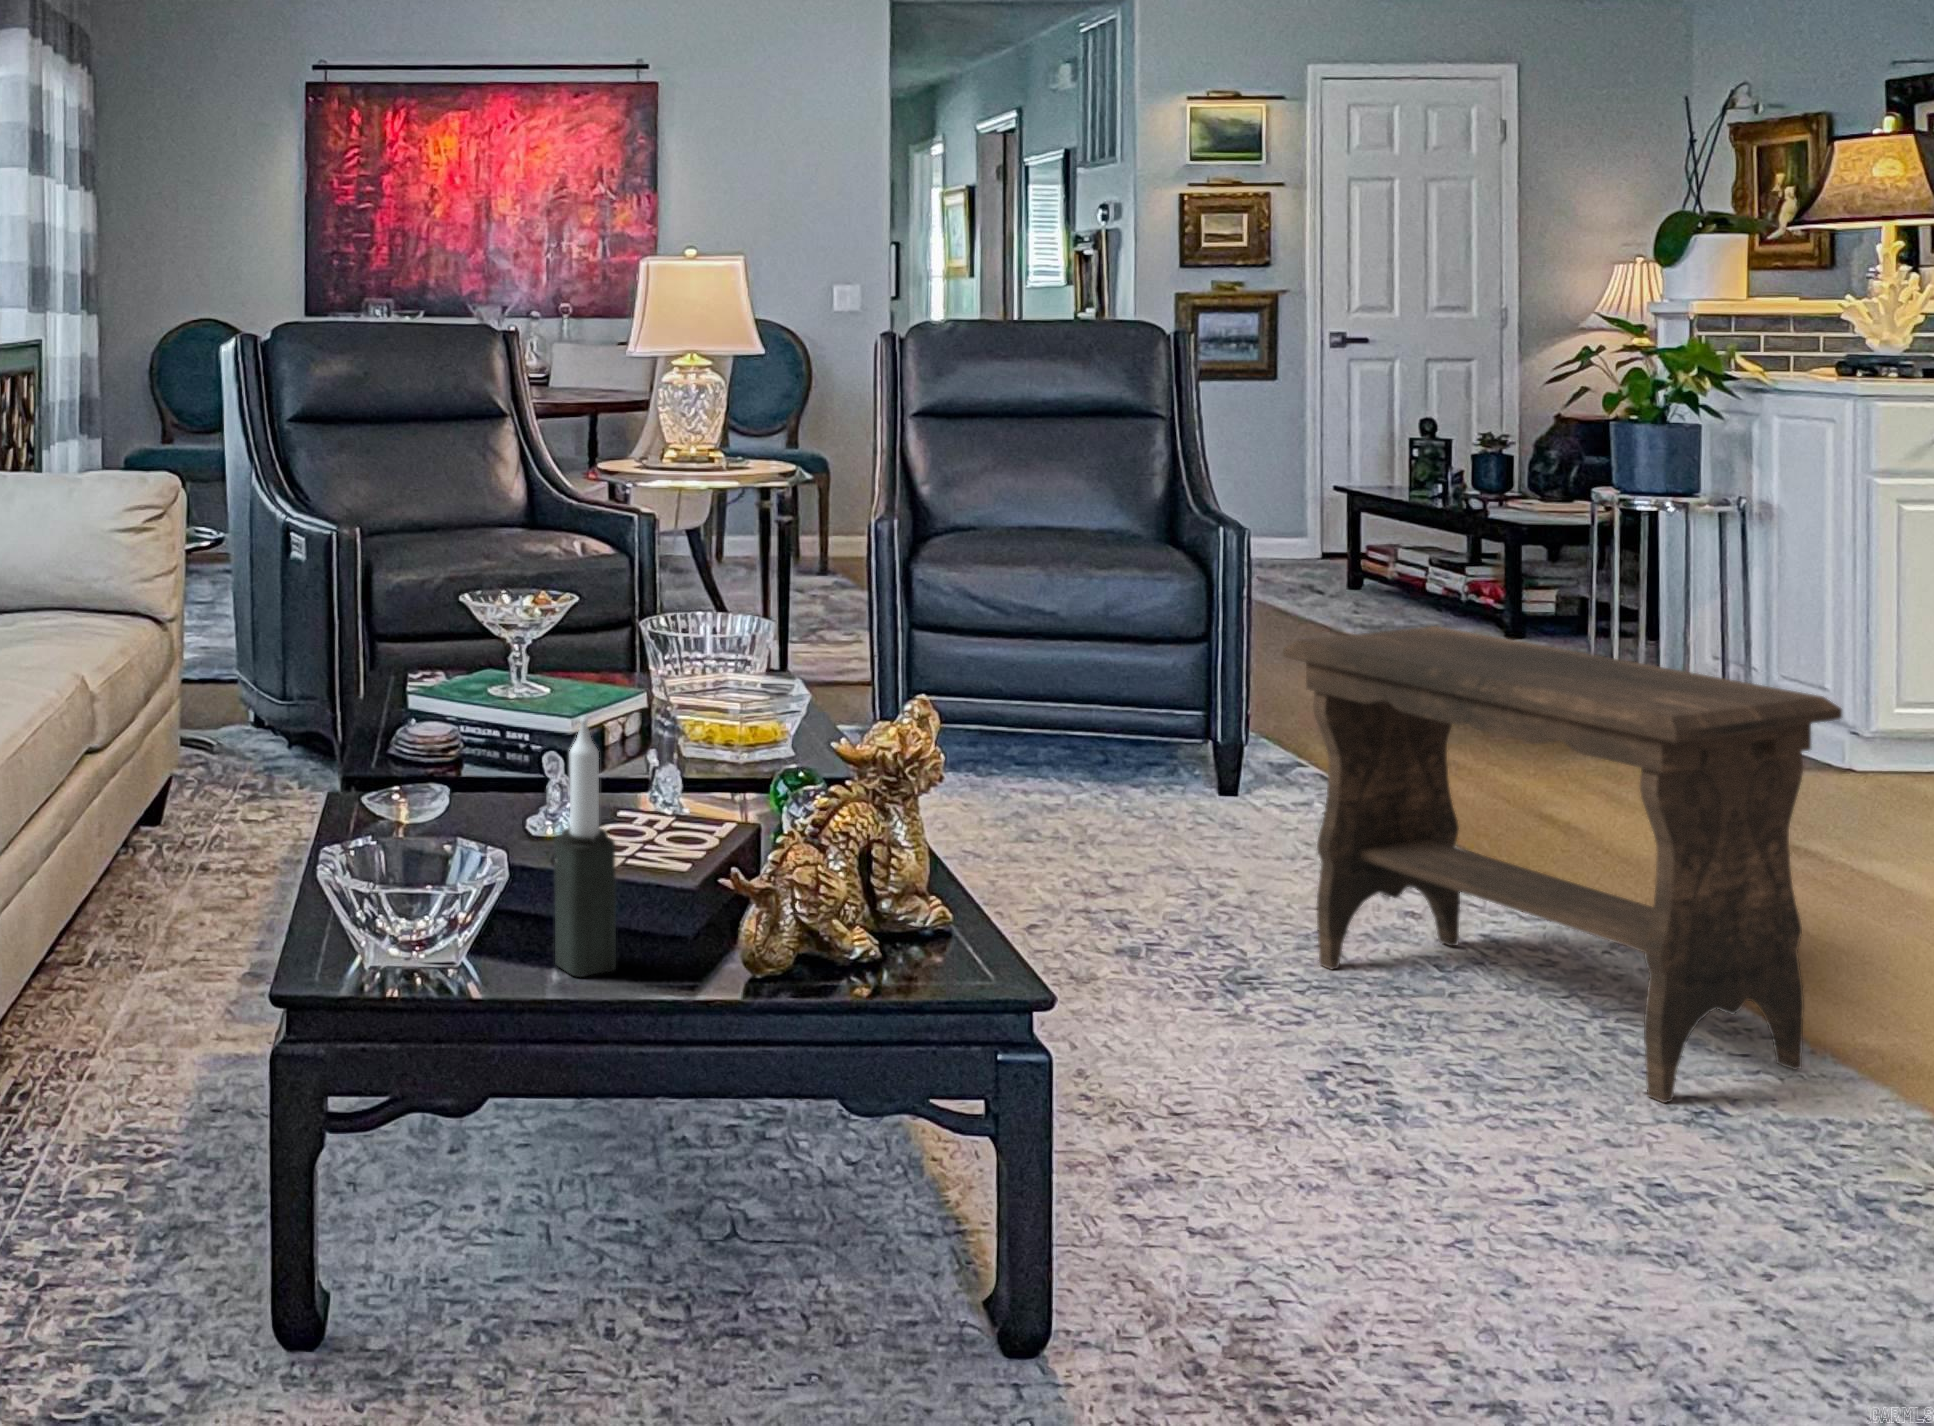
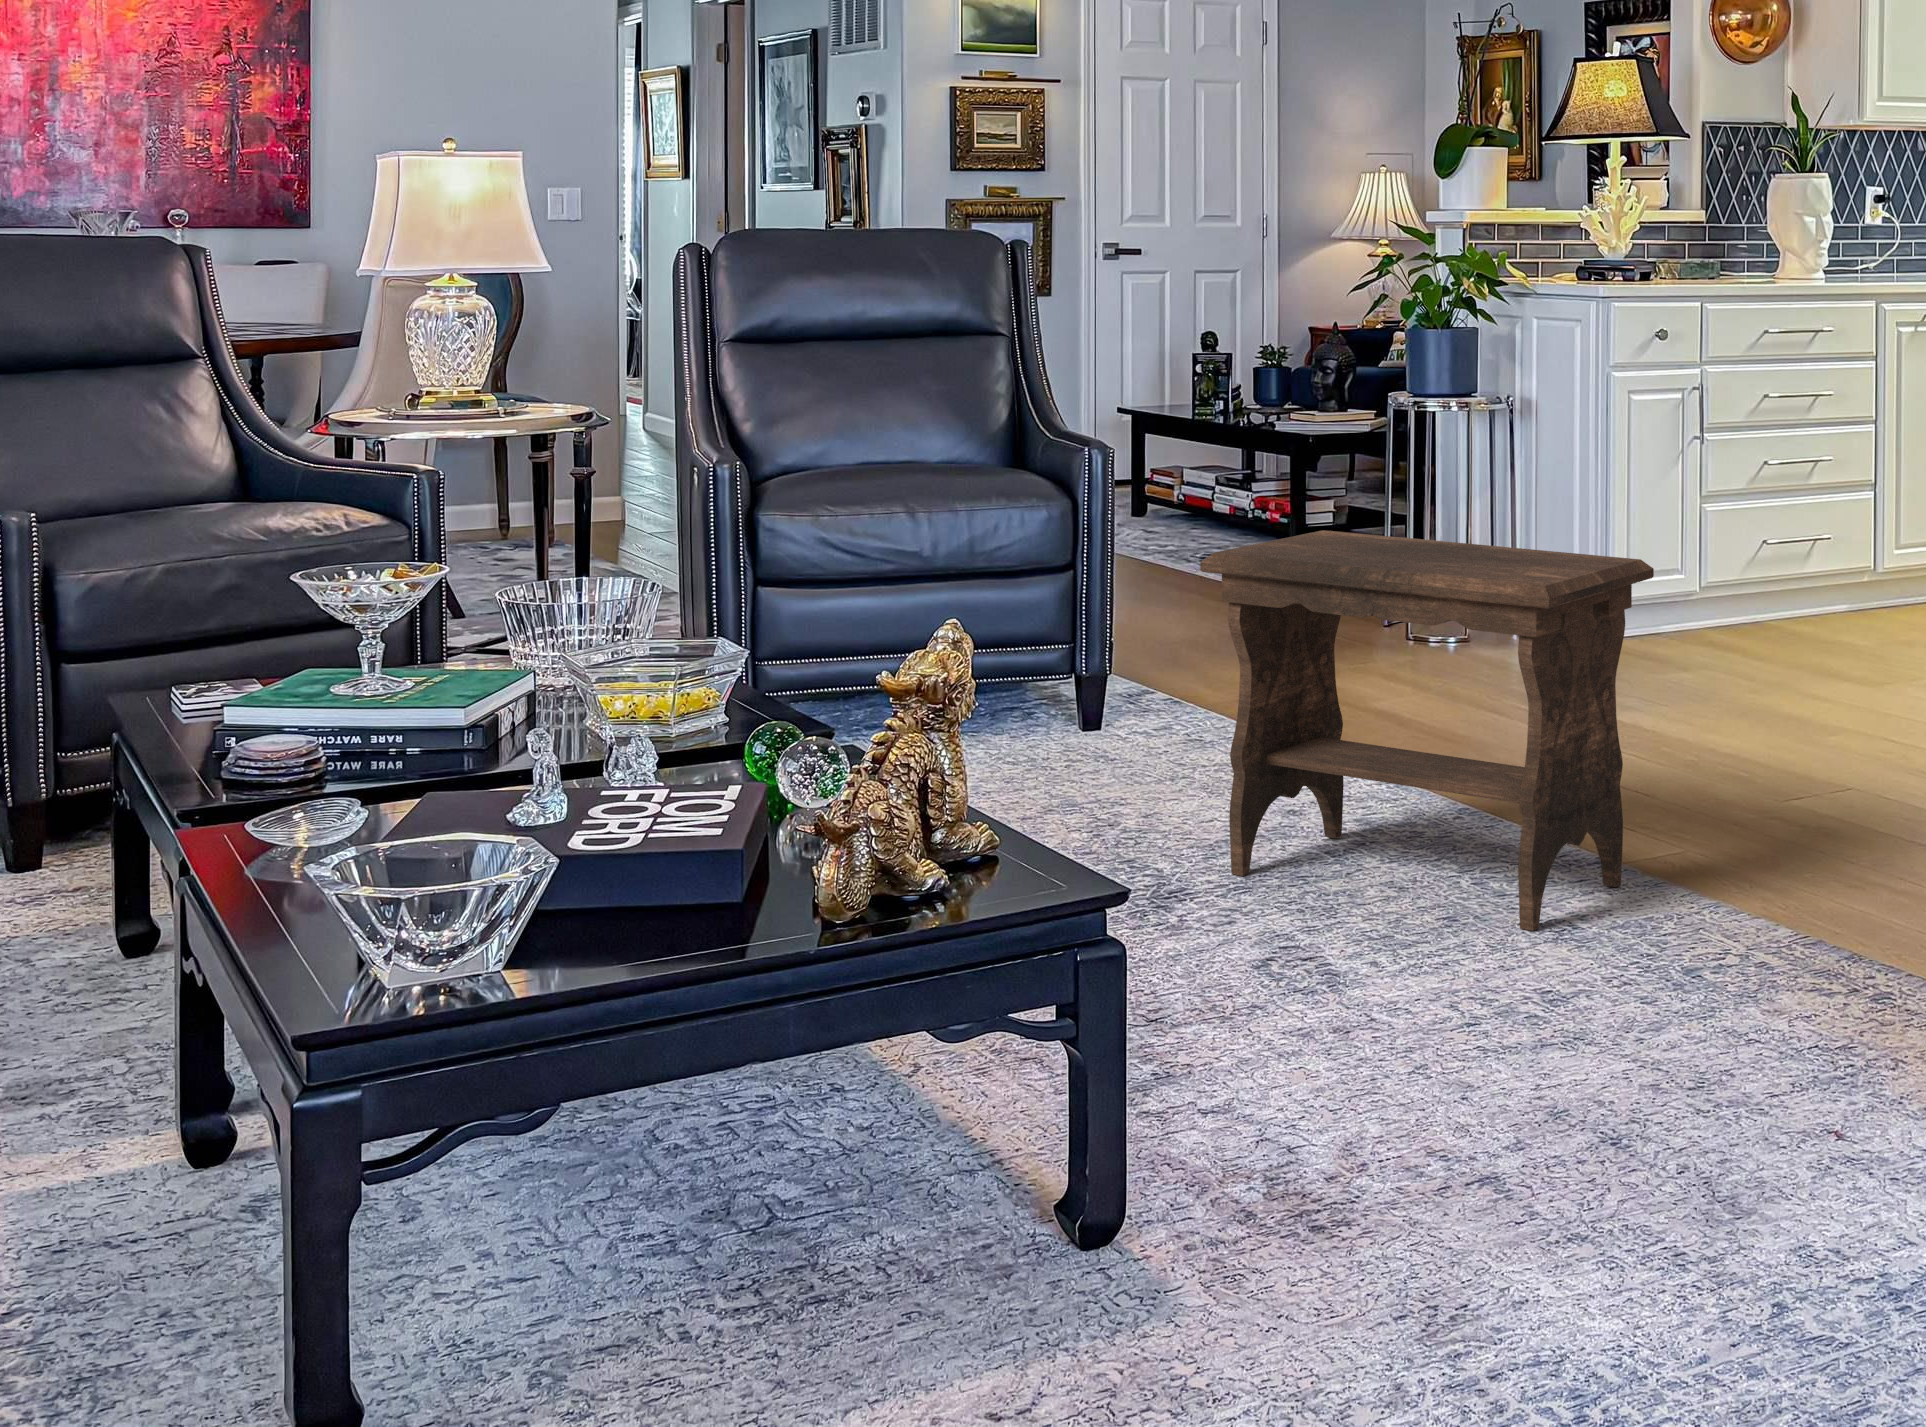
candle: present [554,717,616,977] -> none [608,674,682,960]

